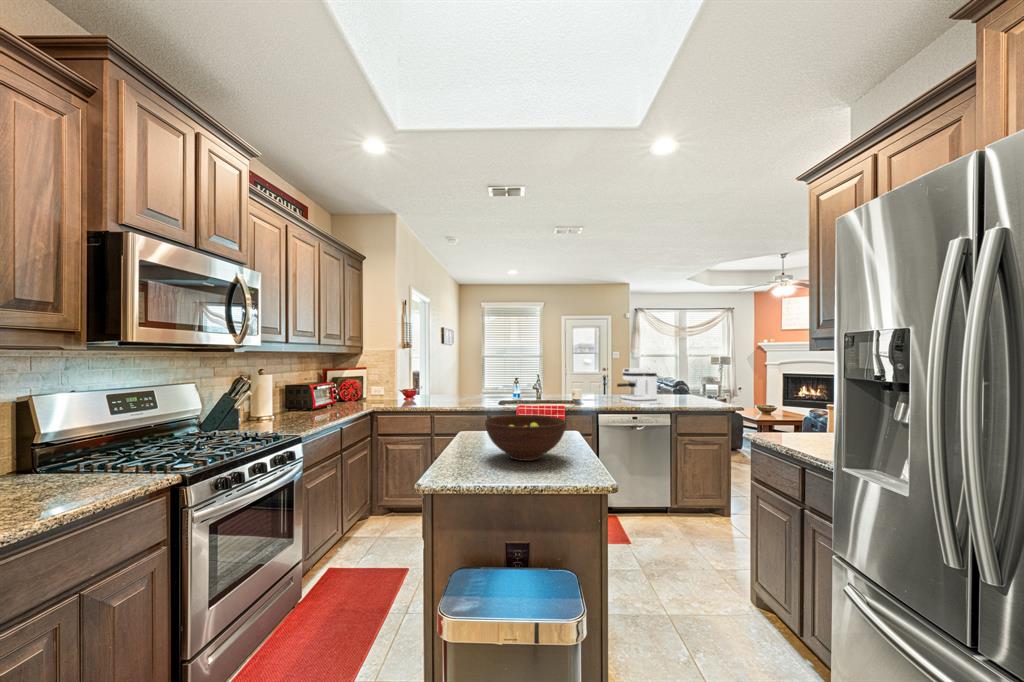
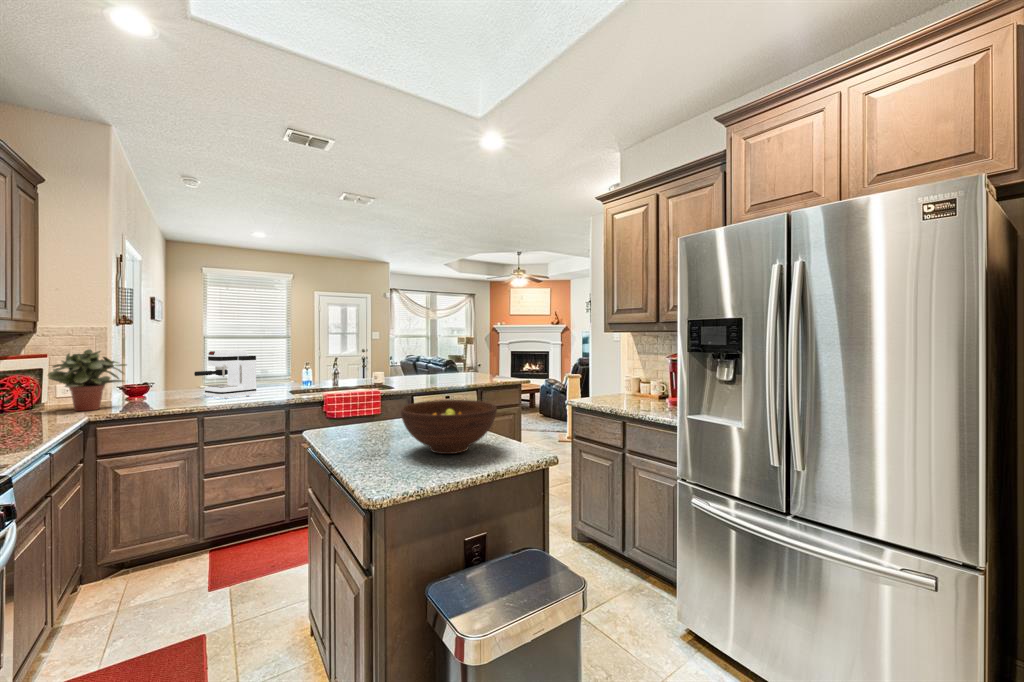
potted plant: none [360,365,399,404] -> present [48,349,126,411]
coffee maker: present [617,368,657,405] -> present [194,350,256,399]

